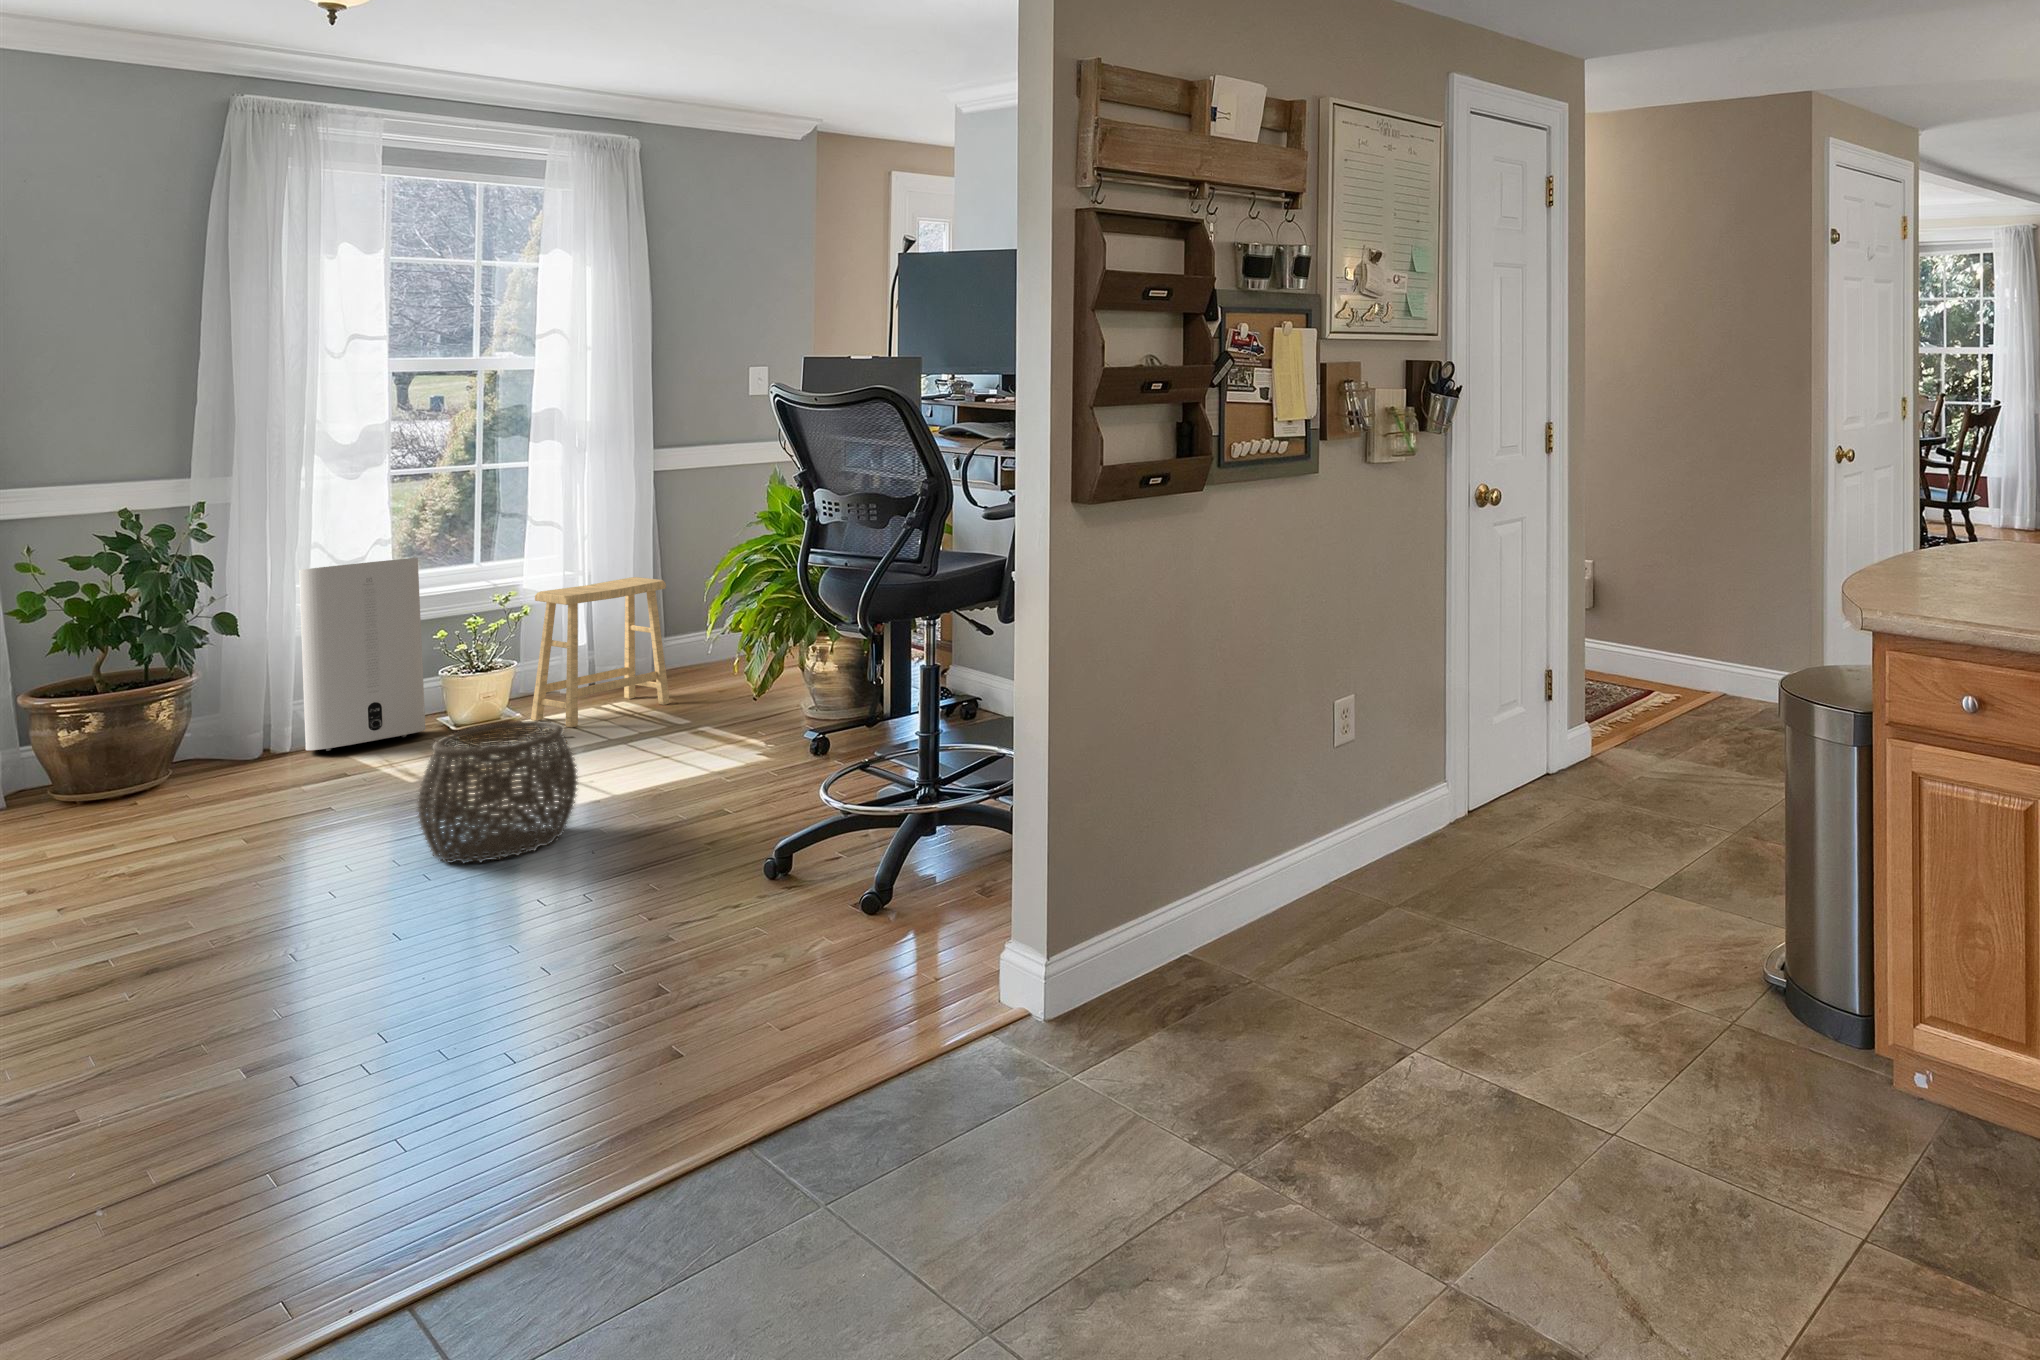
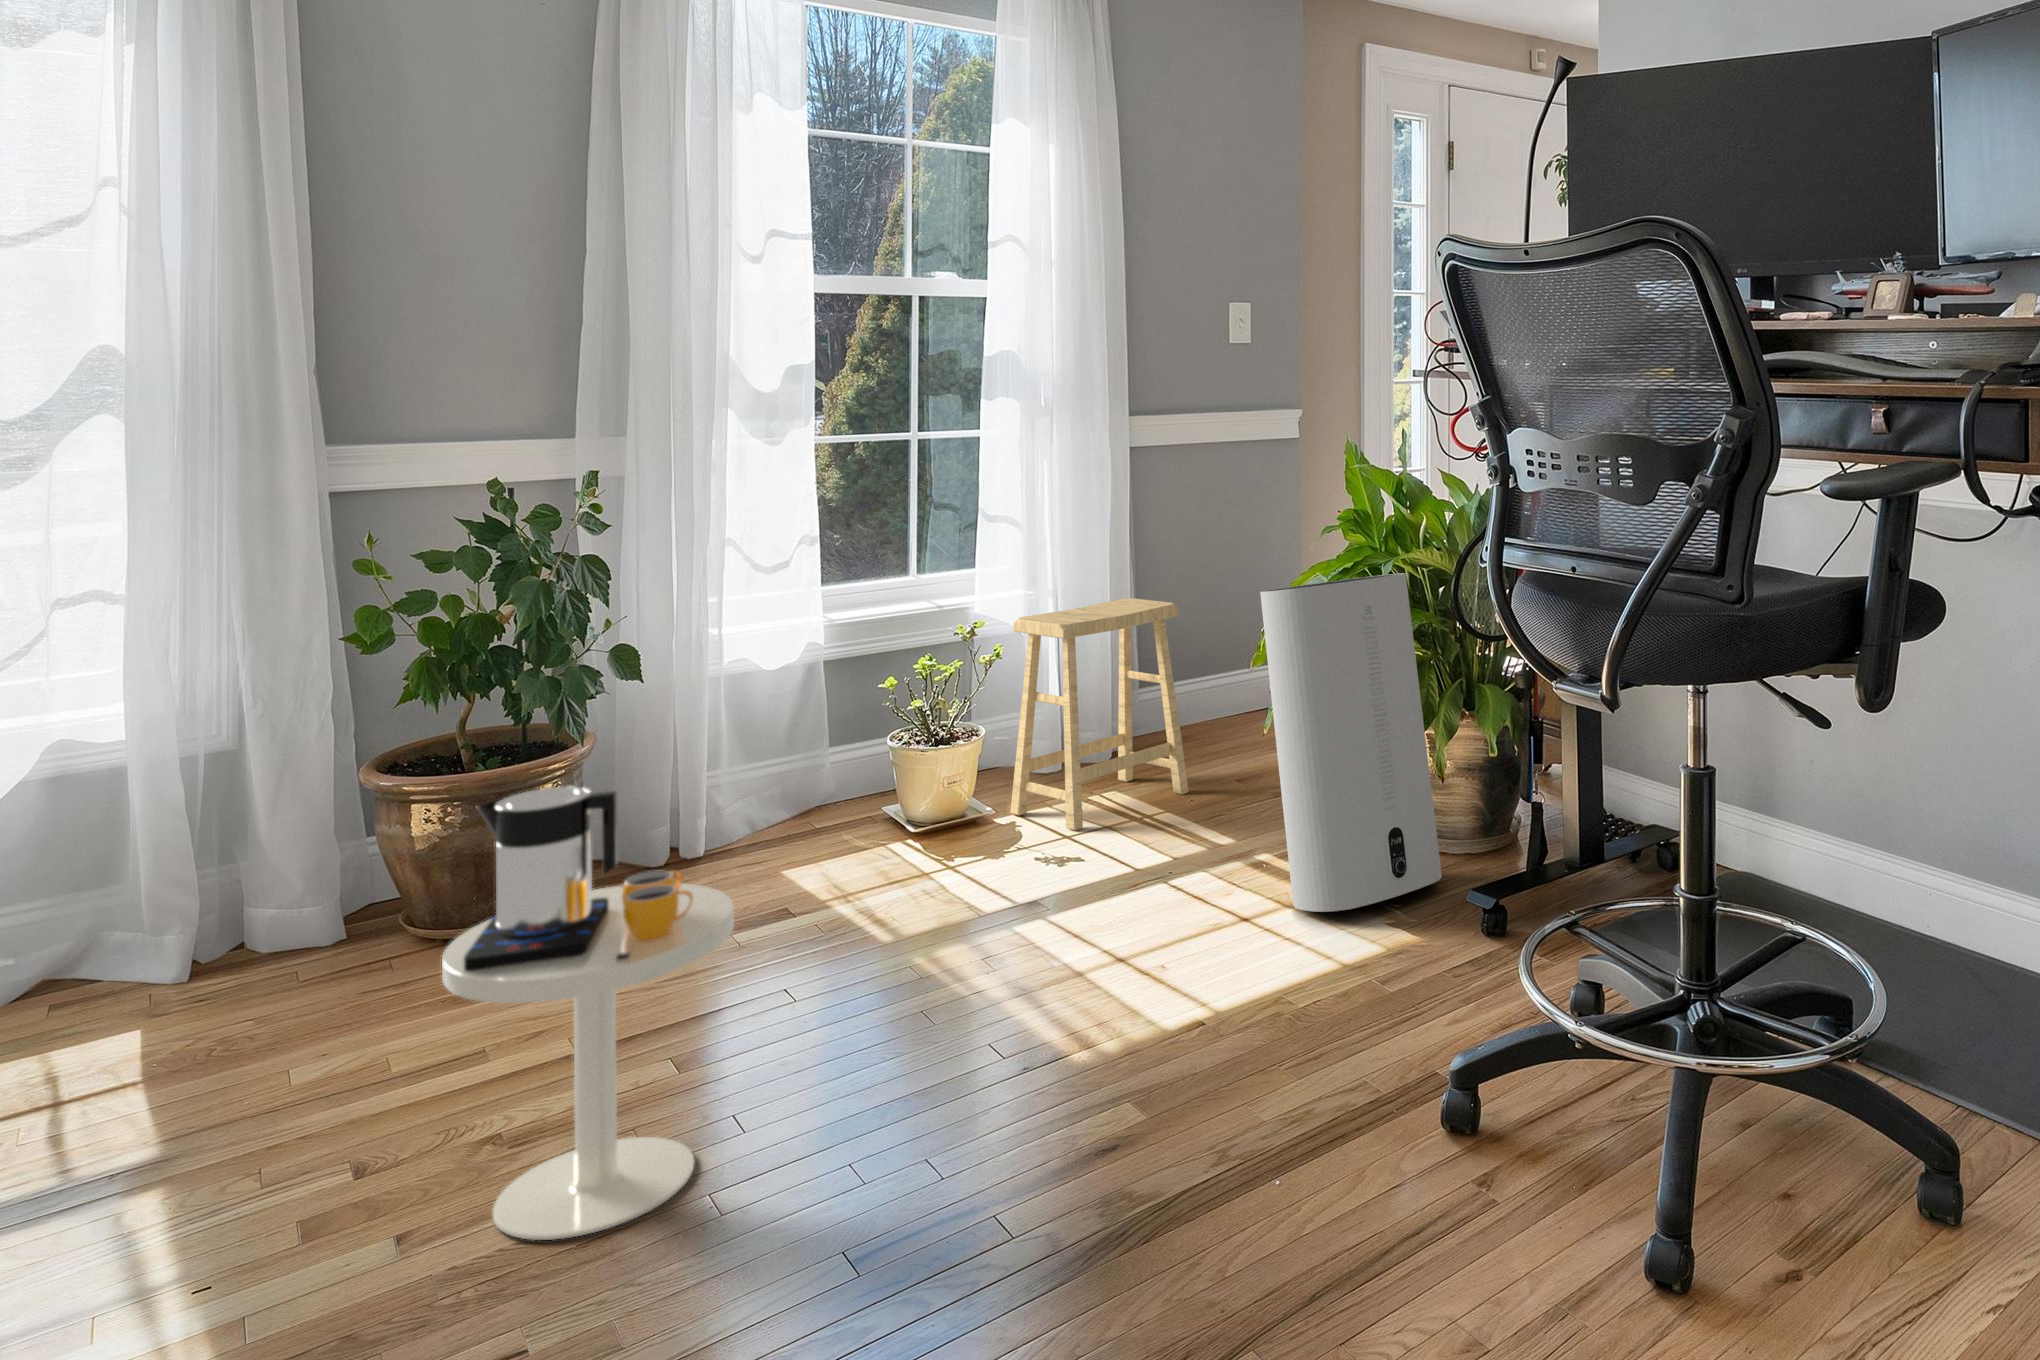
air purifier: present [299,558,425,751] -> present [1260,573,1442,912]
side table: none [87,688,271,912] -> present [442,786,734,1240]
woven basket: present [417,721,578,863] -> none [970,855,1226,1153]

